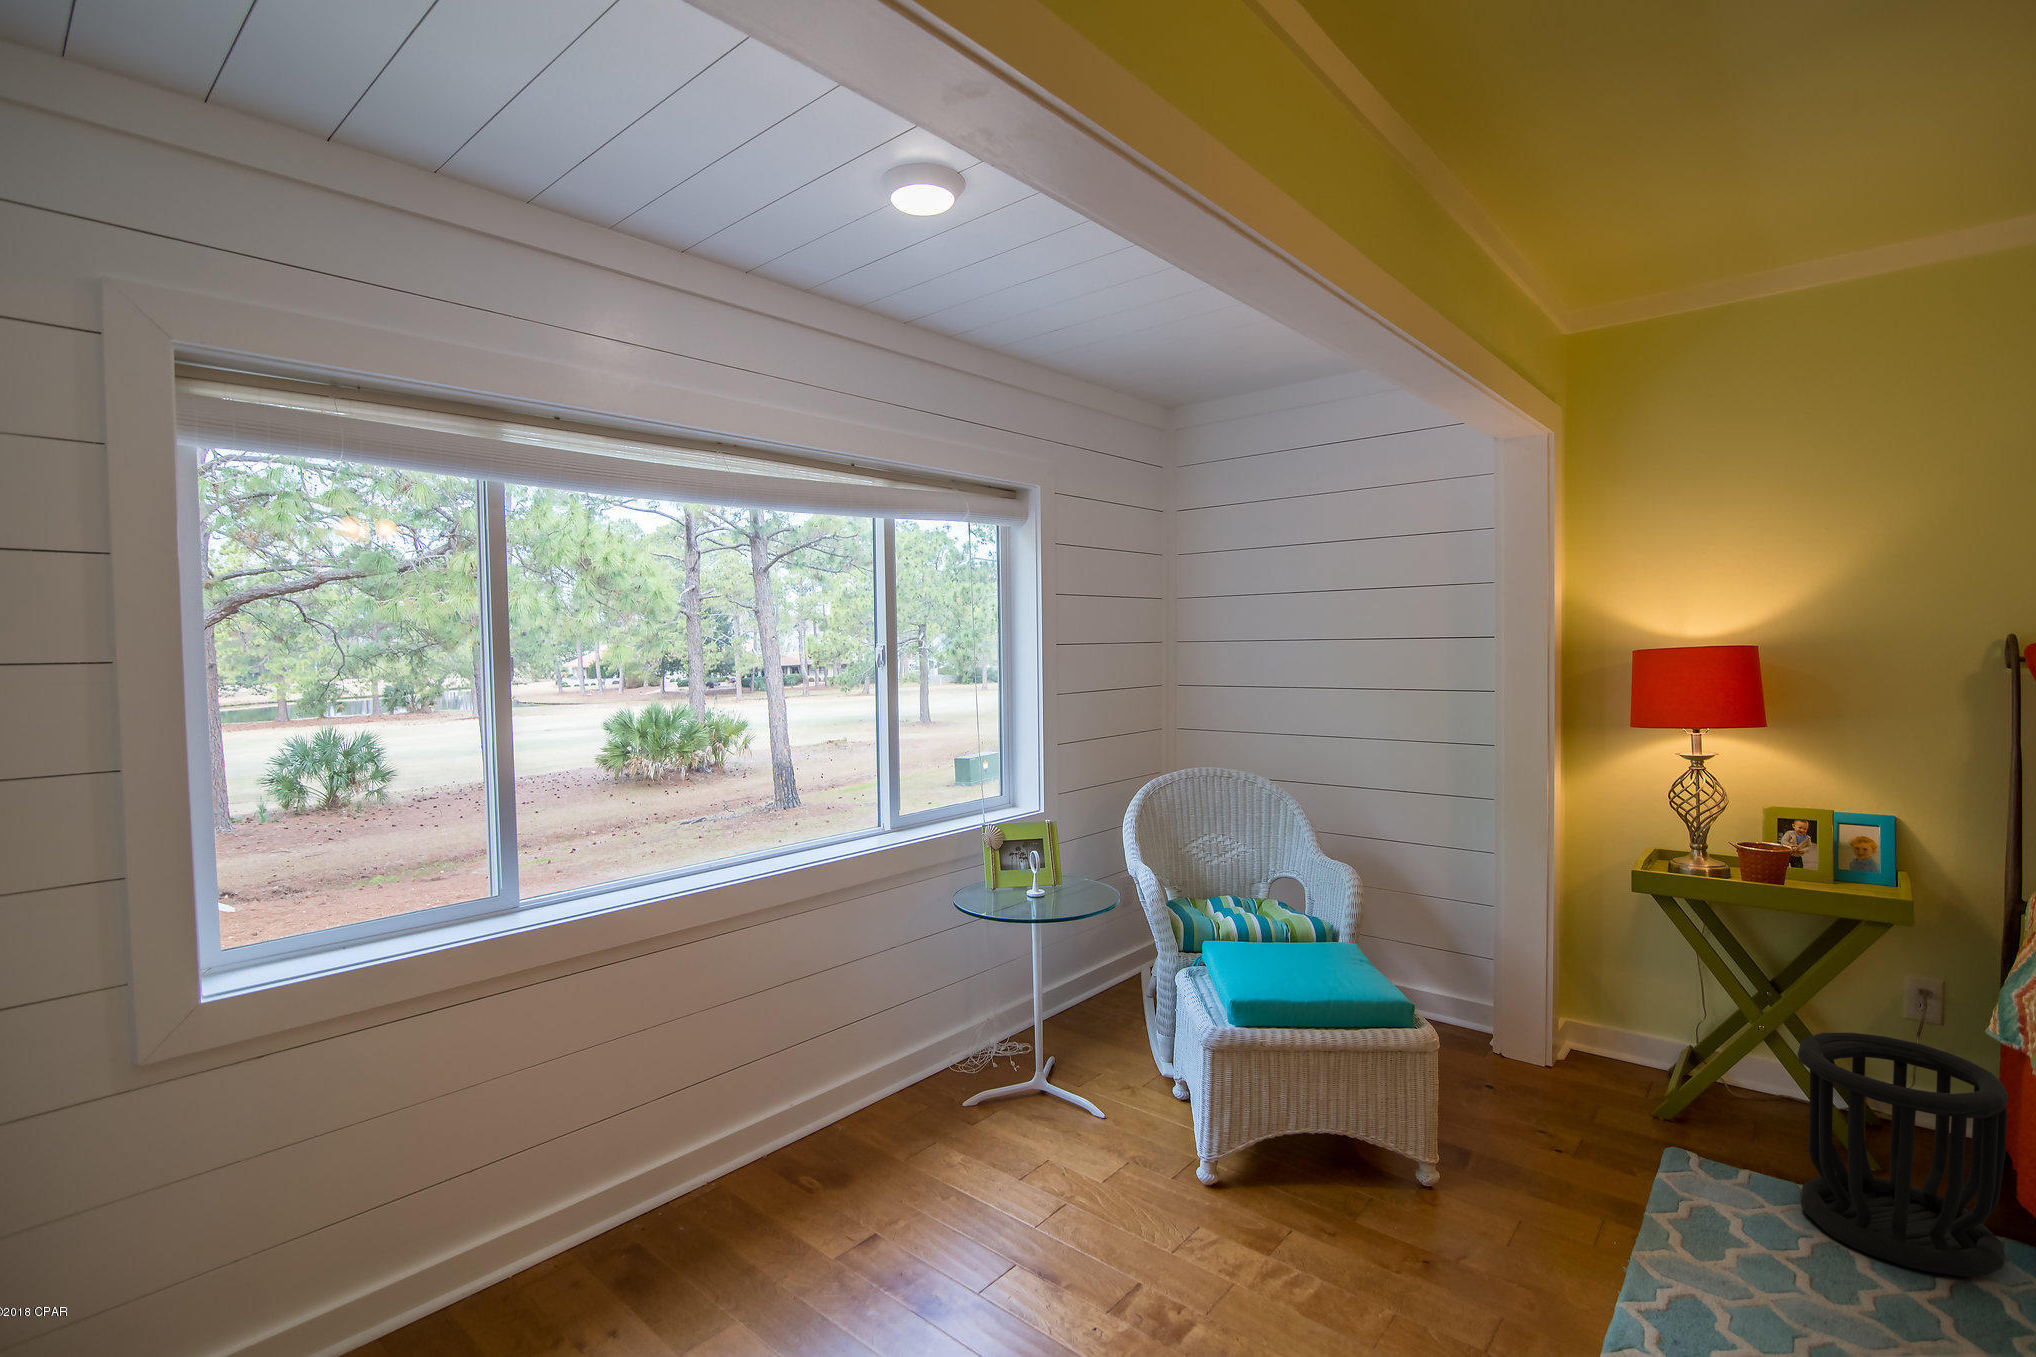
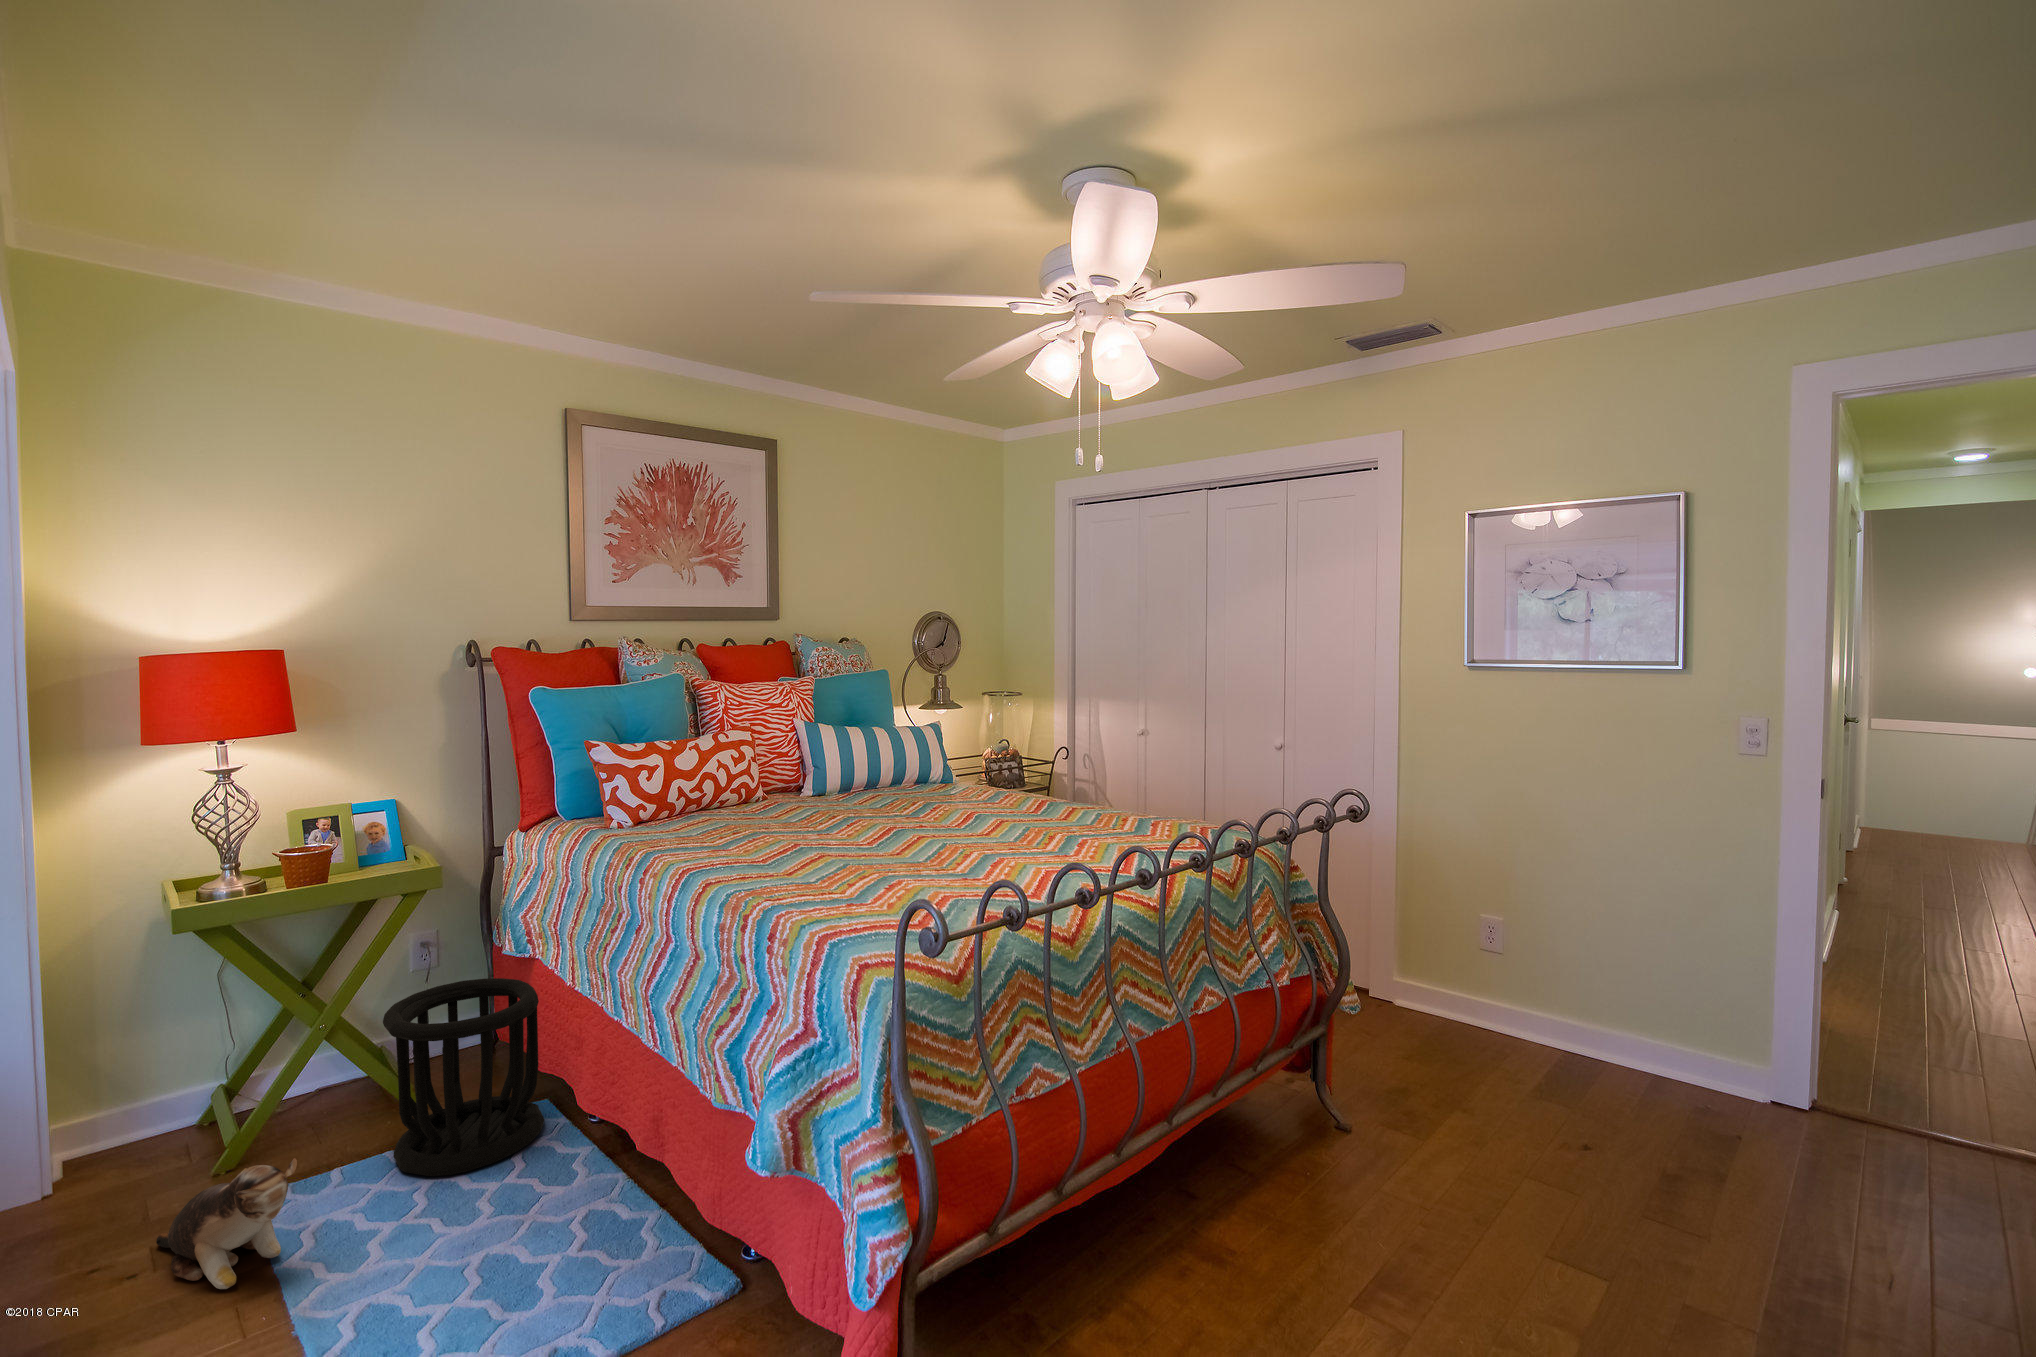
plush toy: none [1580,1108,1665,1204] -> present [156,1158,297,1289]

